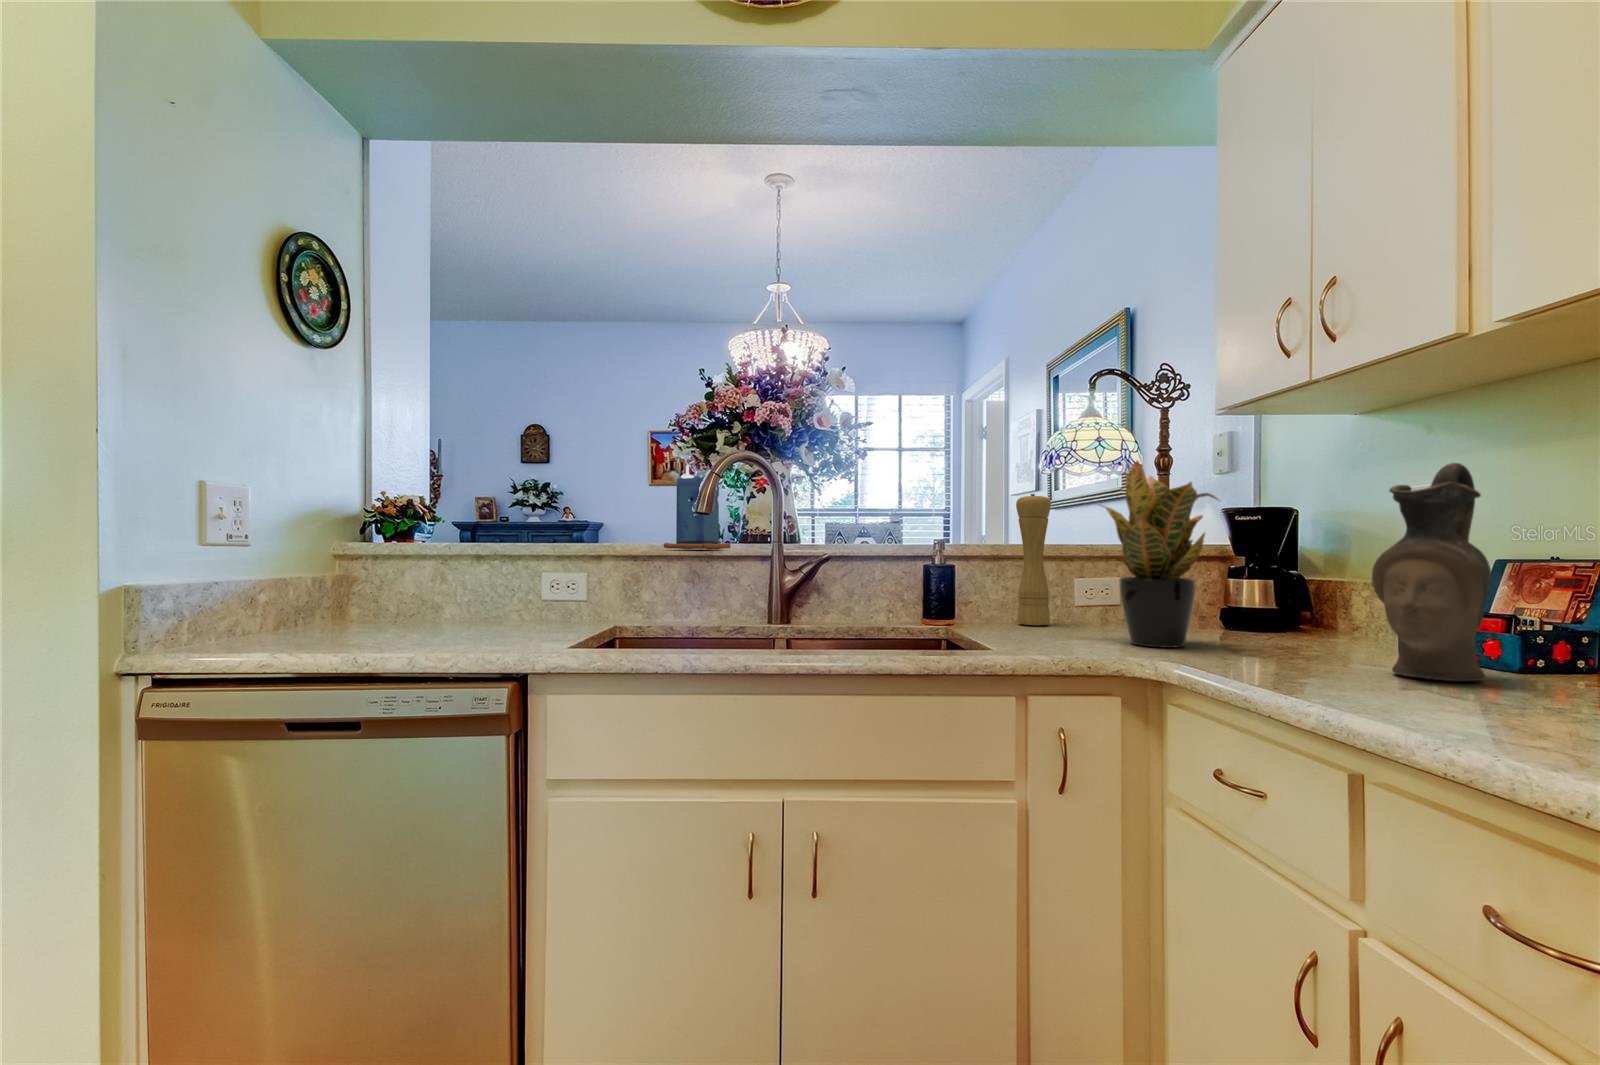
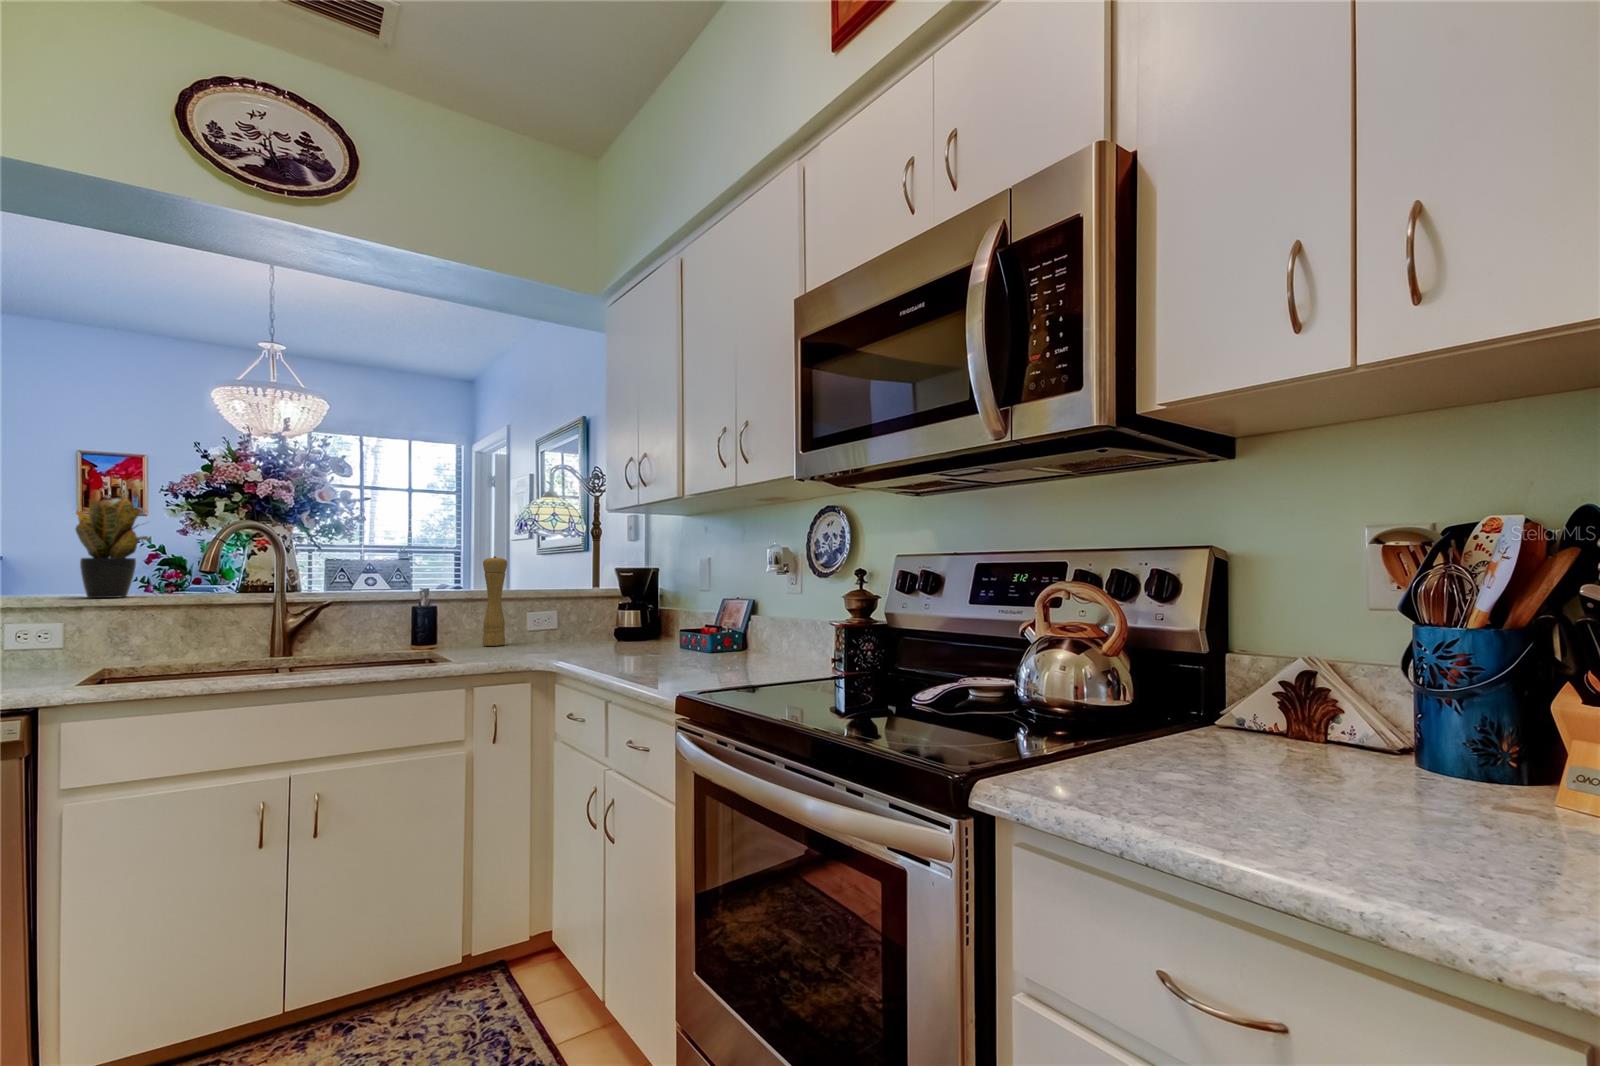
potted plant: present [1099,461,1218,648] -> present [76,494,149,598]
ceramic pitcher: present [1372,463,1491,681] -> none [648,552,694,656]
candle: present [664,465,730,549] -> none [160,530,232,601]

